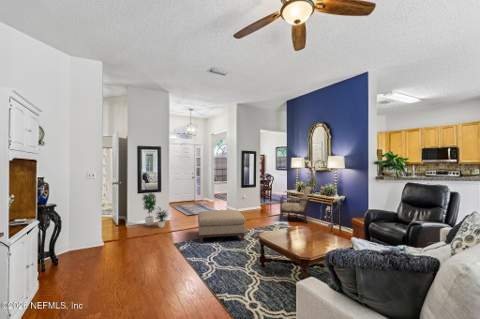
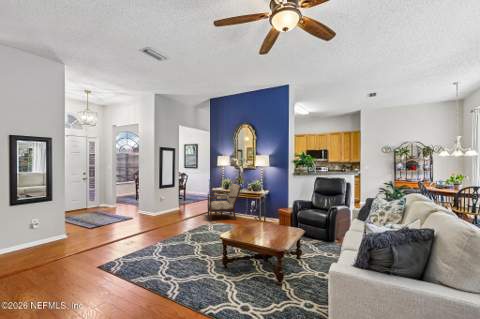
potted plant: present [143,193,167,227] -> none [25,201,75,250]
ottoman: present [198,210,245,243] -> none [124,214,188,259]

